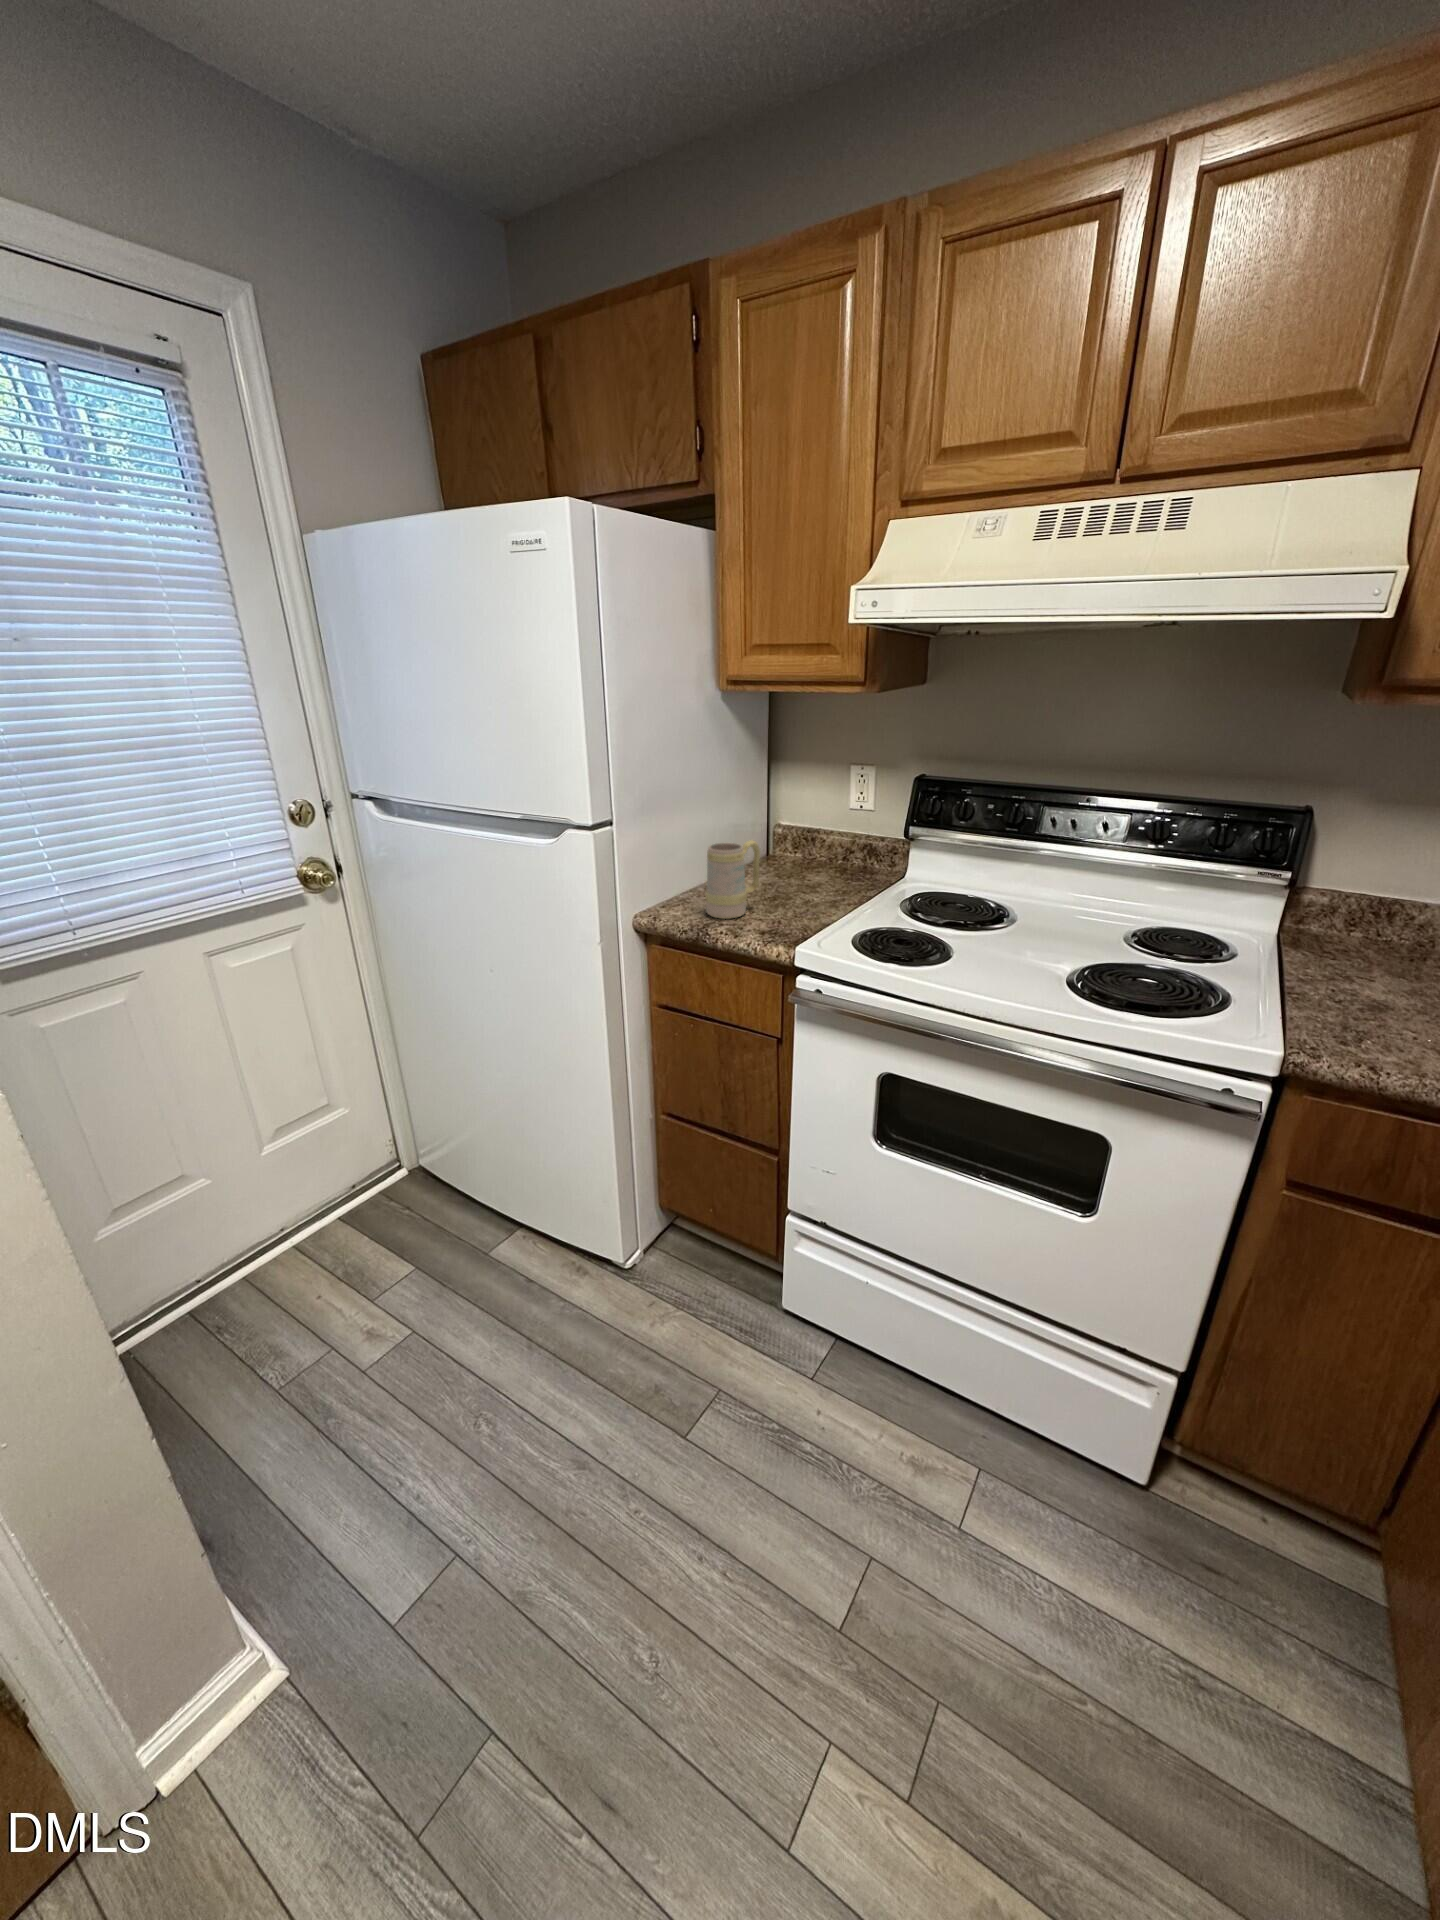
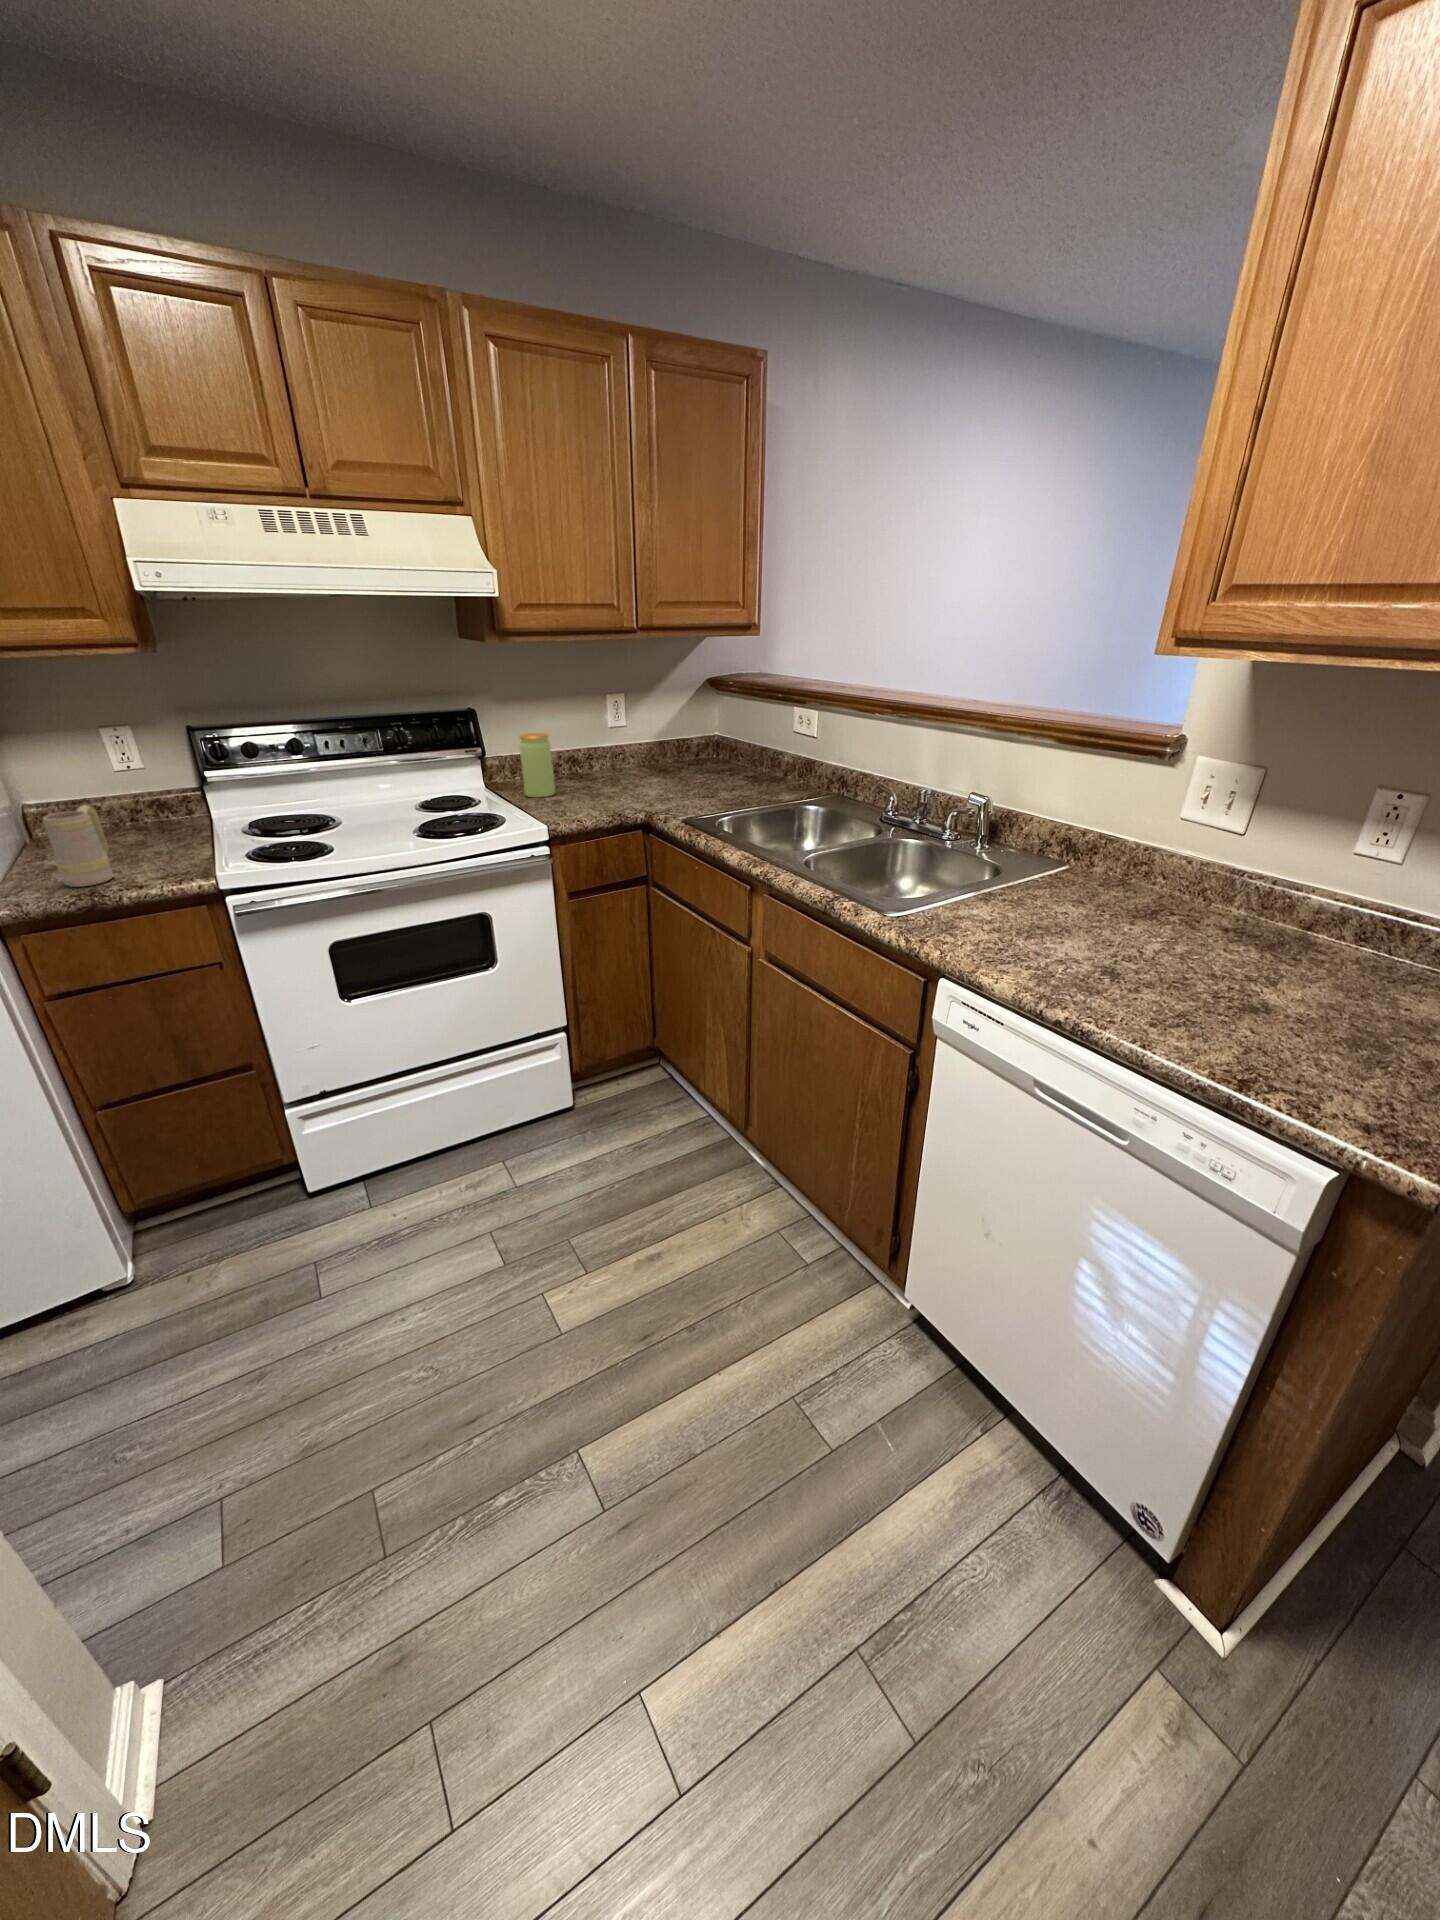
jar: none [1328,871,1429,990] -> present [519,733,555,797]

